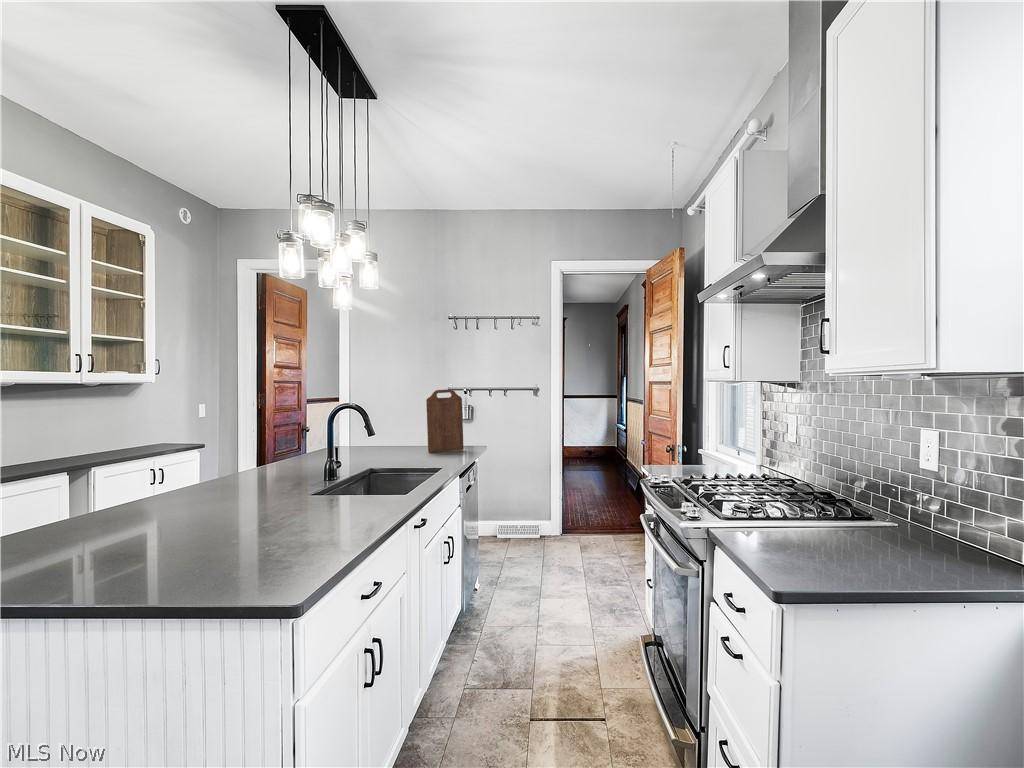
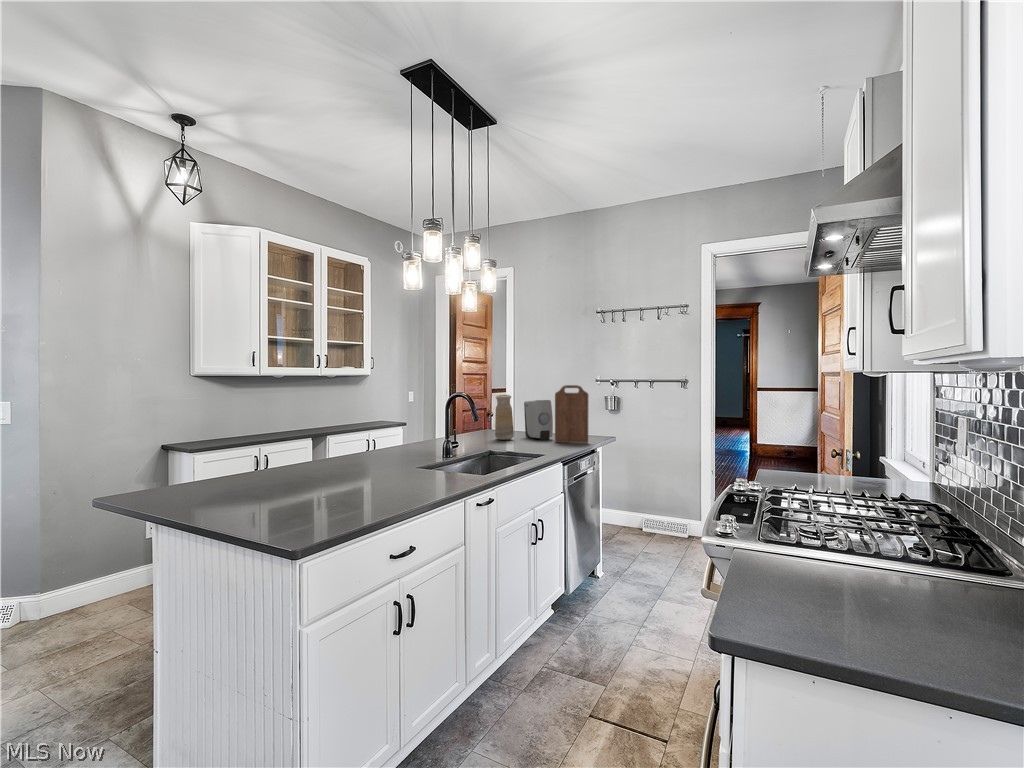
vase: none [358,404,381,455] -> present [495,395,514,440]
soap dispenser: none [386,407,422,451] -> present [524,400,553,440]

